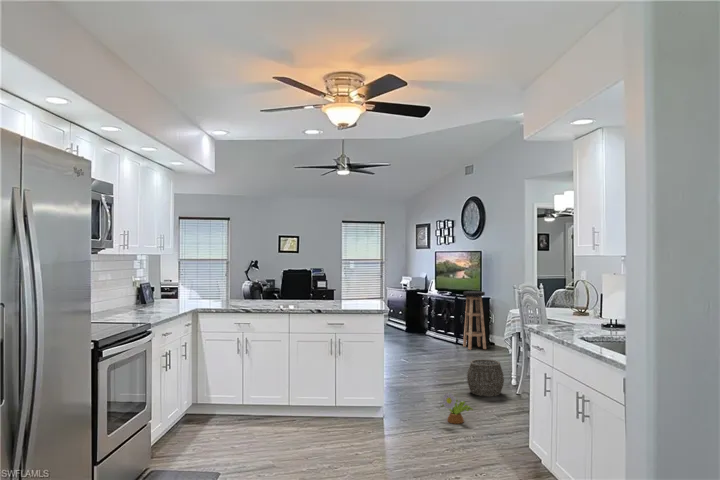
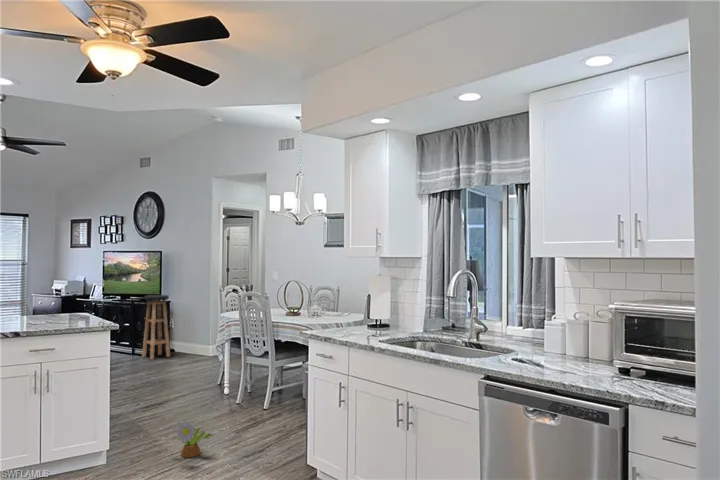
woven basket: present [467,359,504,397] -> none [181,372,223,415]

